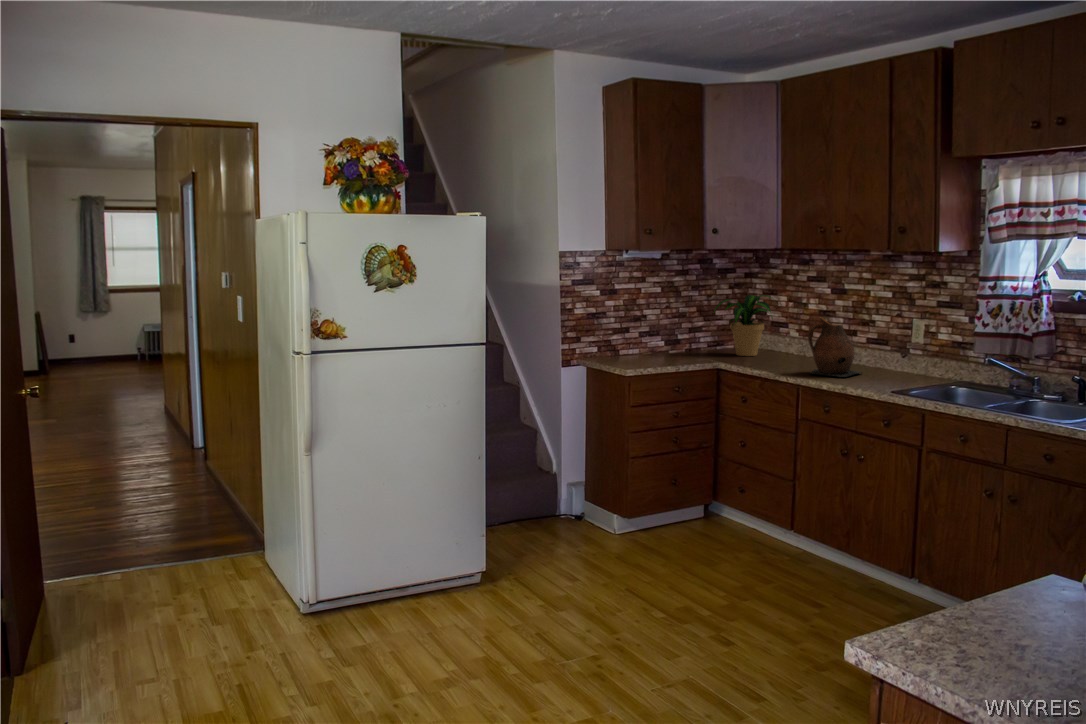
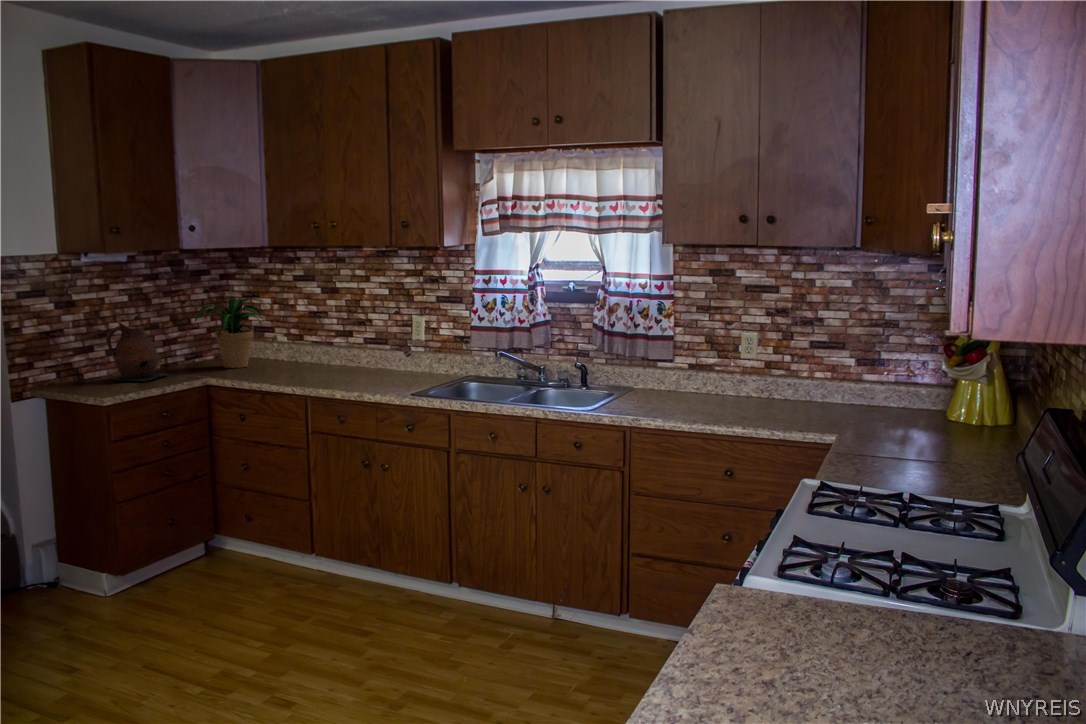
ceramic pitcher: present [808,317,862,377] -> present [107,321,168,382]

